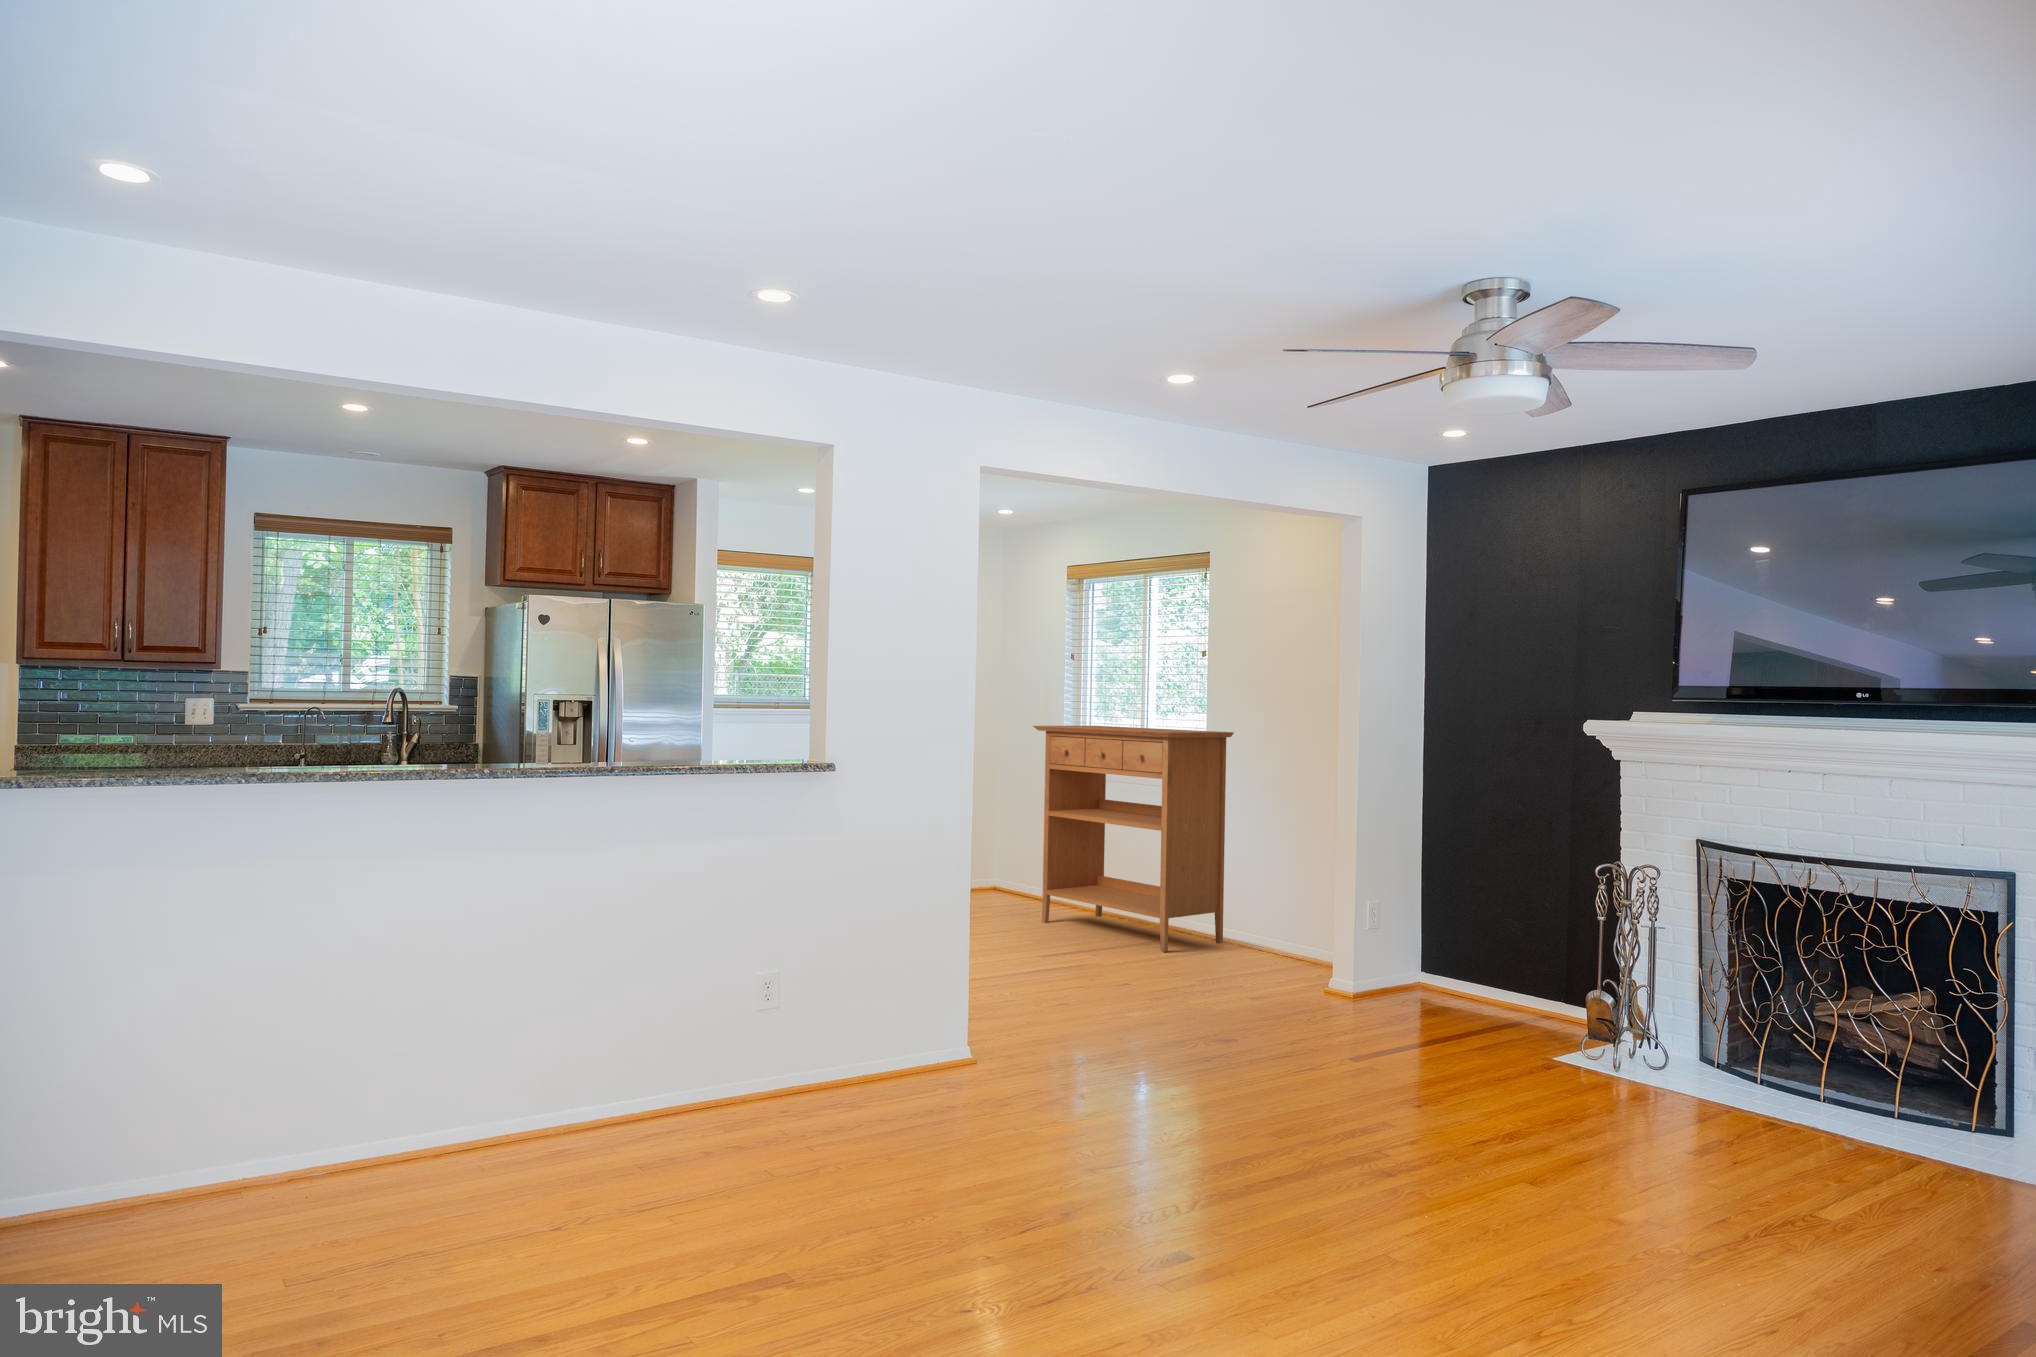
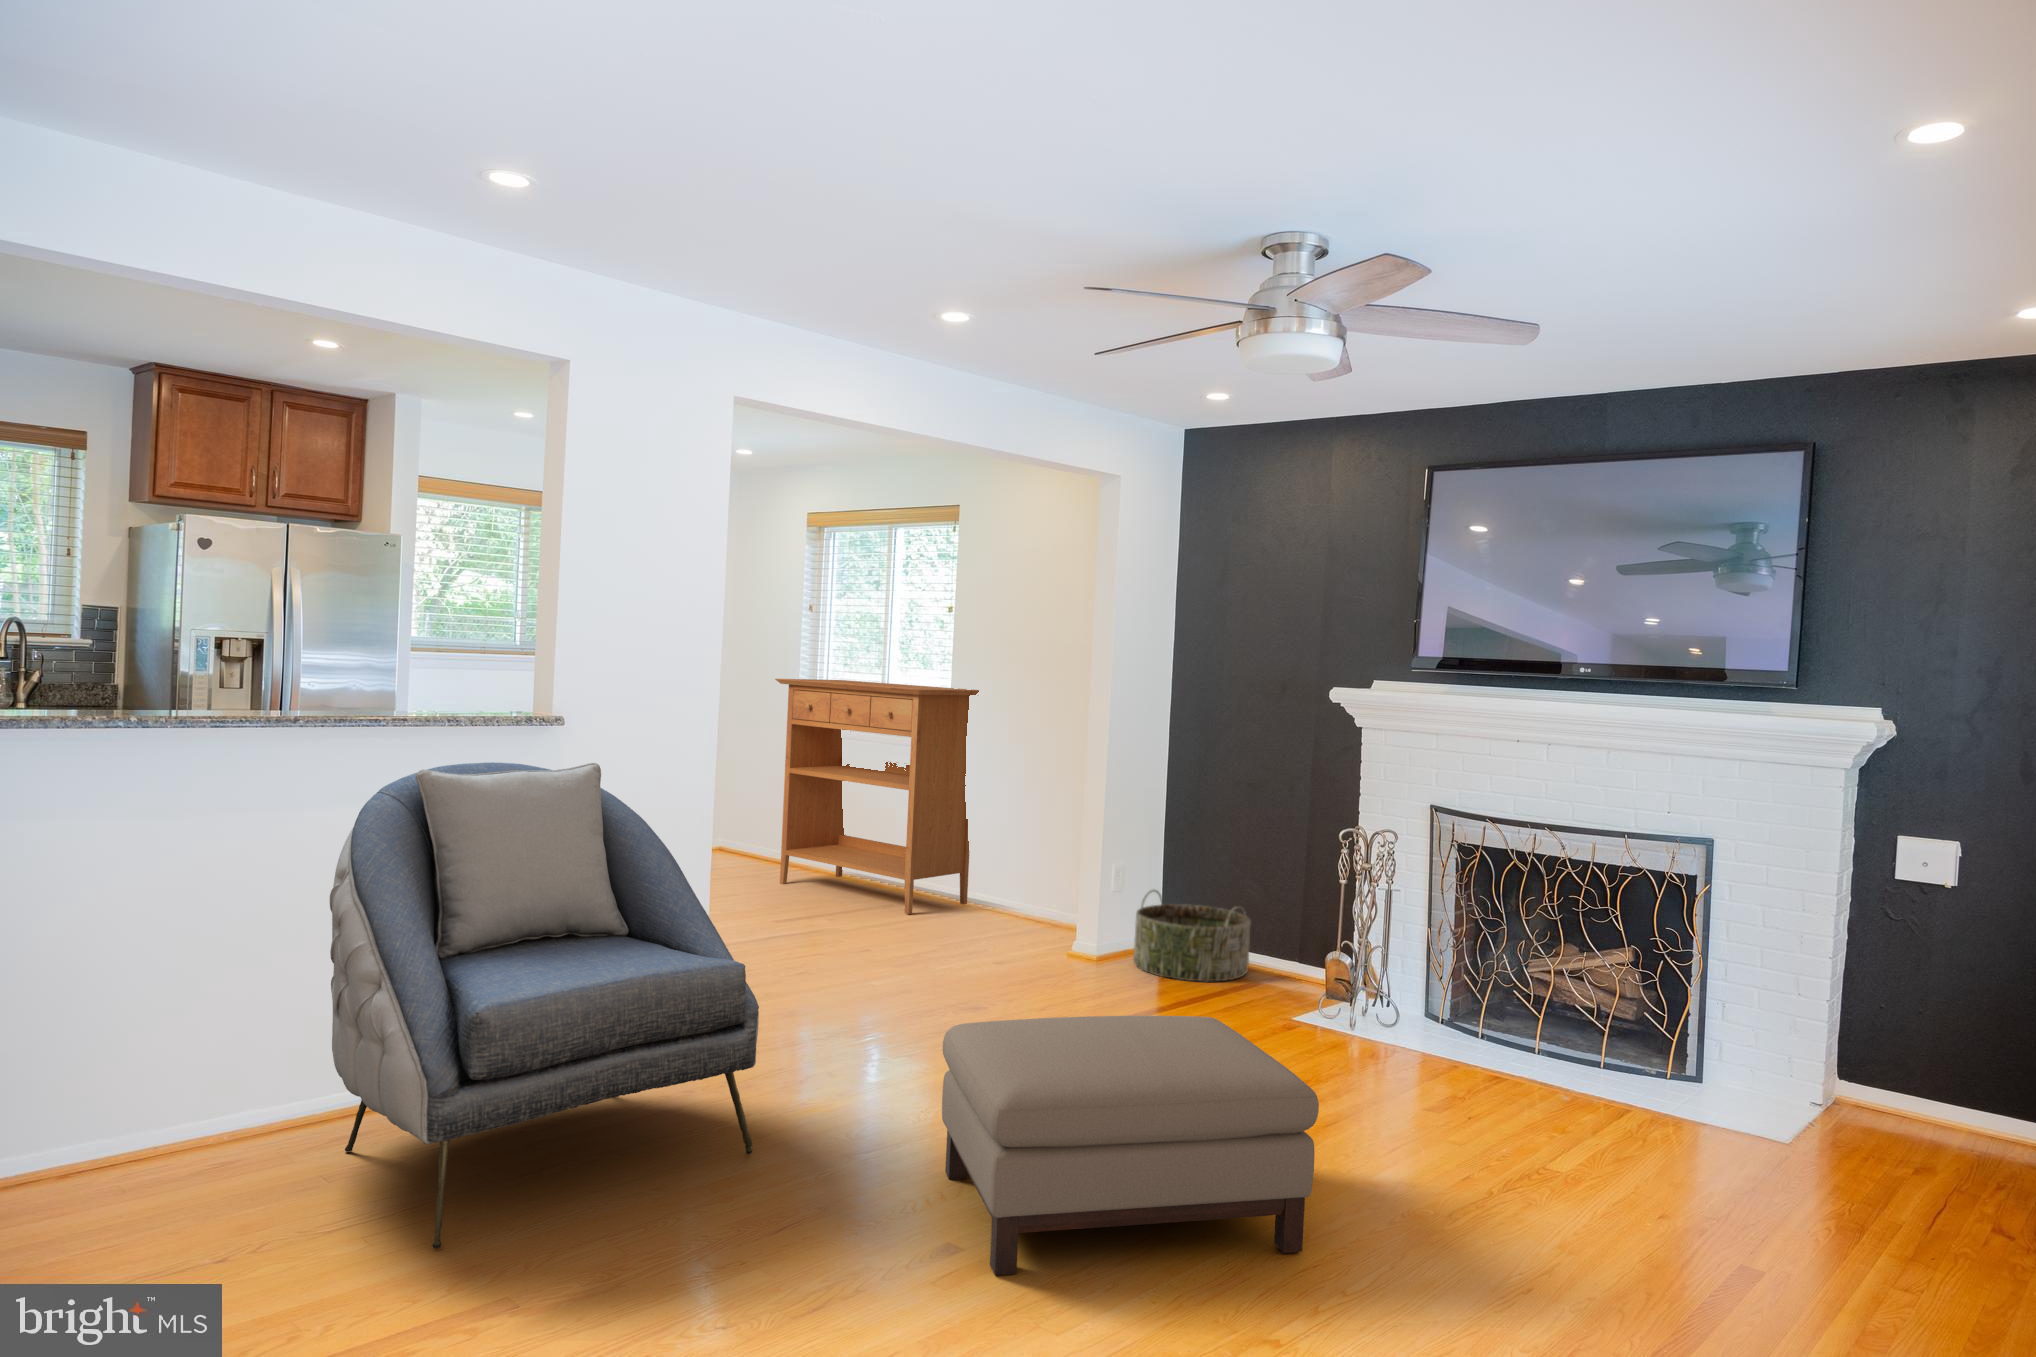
armchair: none [651,801,1011,1216] -> present [330,762,759,1248]
basket: none [1388,928,1510,1021] -> present [1134,890,1251,981]
ottoman: none [1179,1038,1544,1270] -> present [942,1016,1319,1275]

